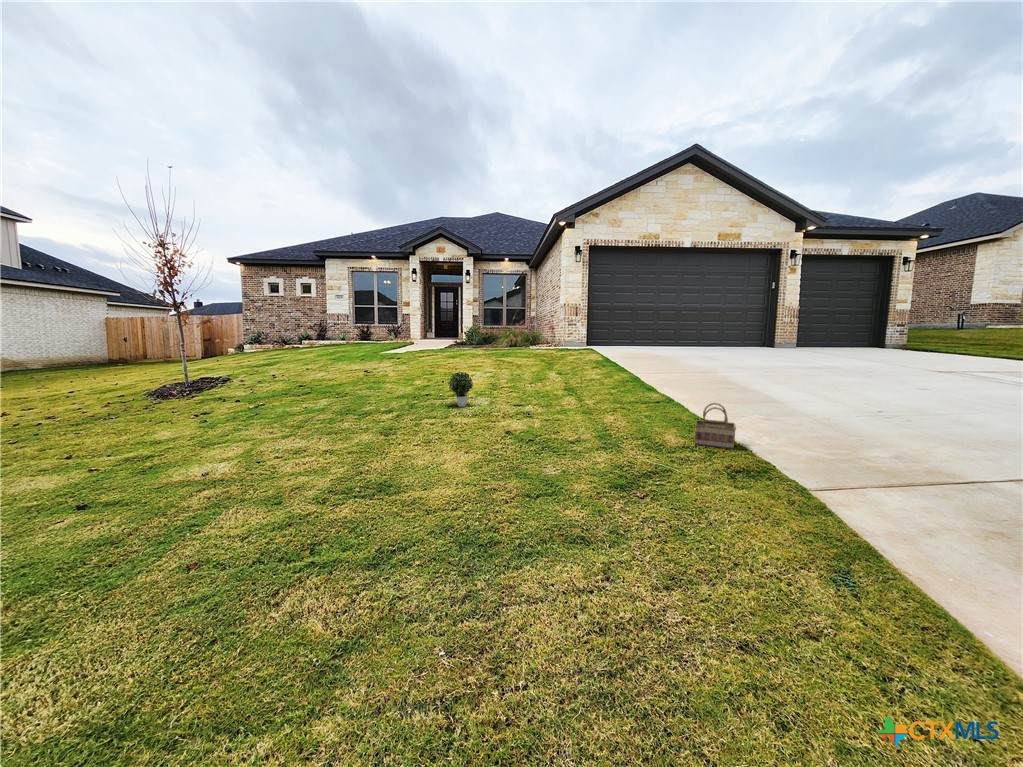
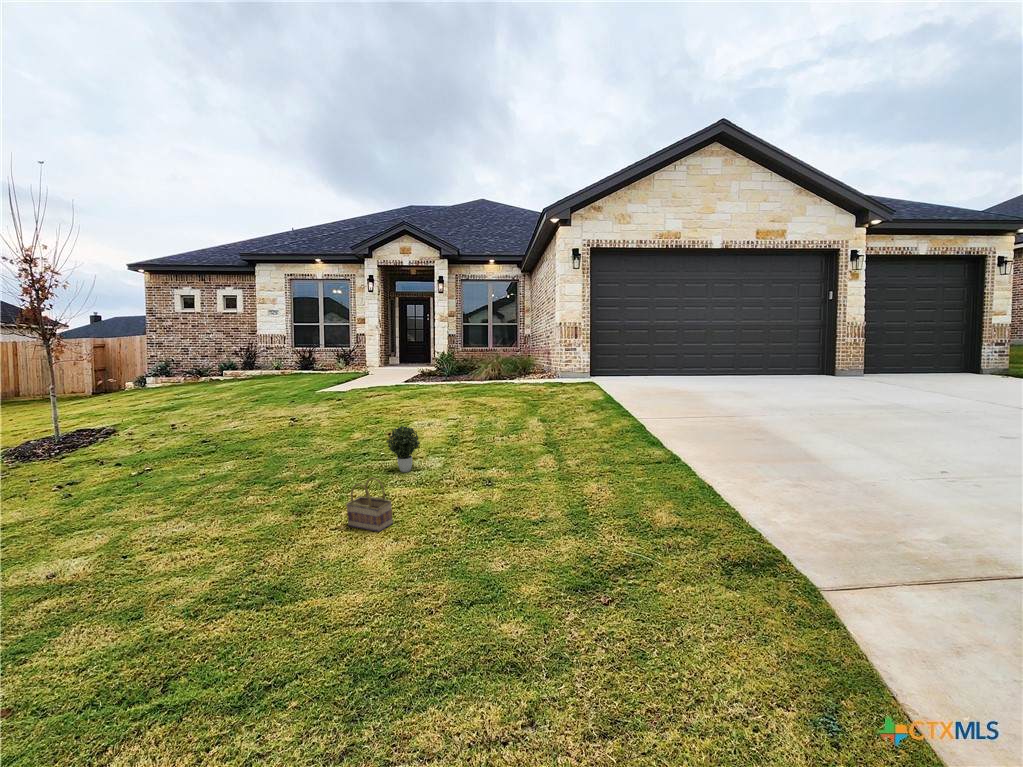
basket: present [695,403,736,449] -> present [346,477,393,531]

